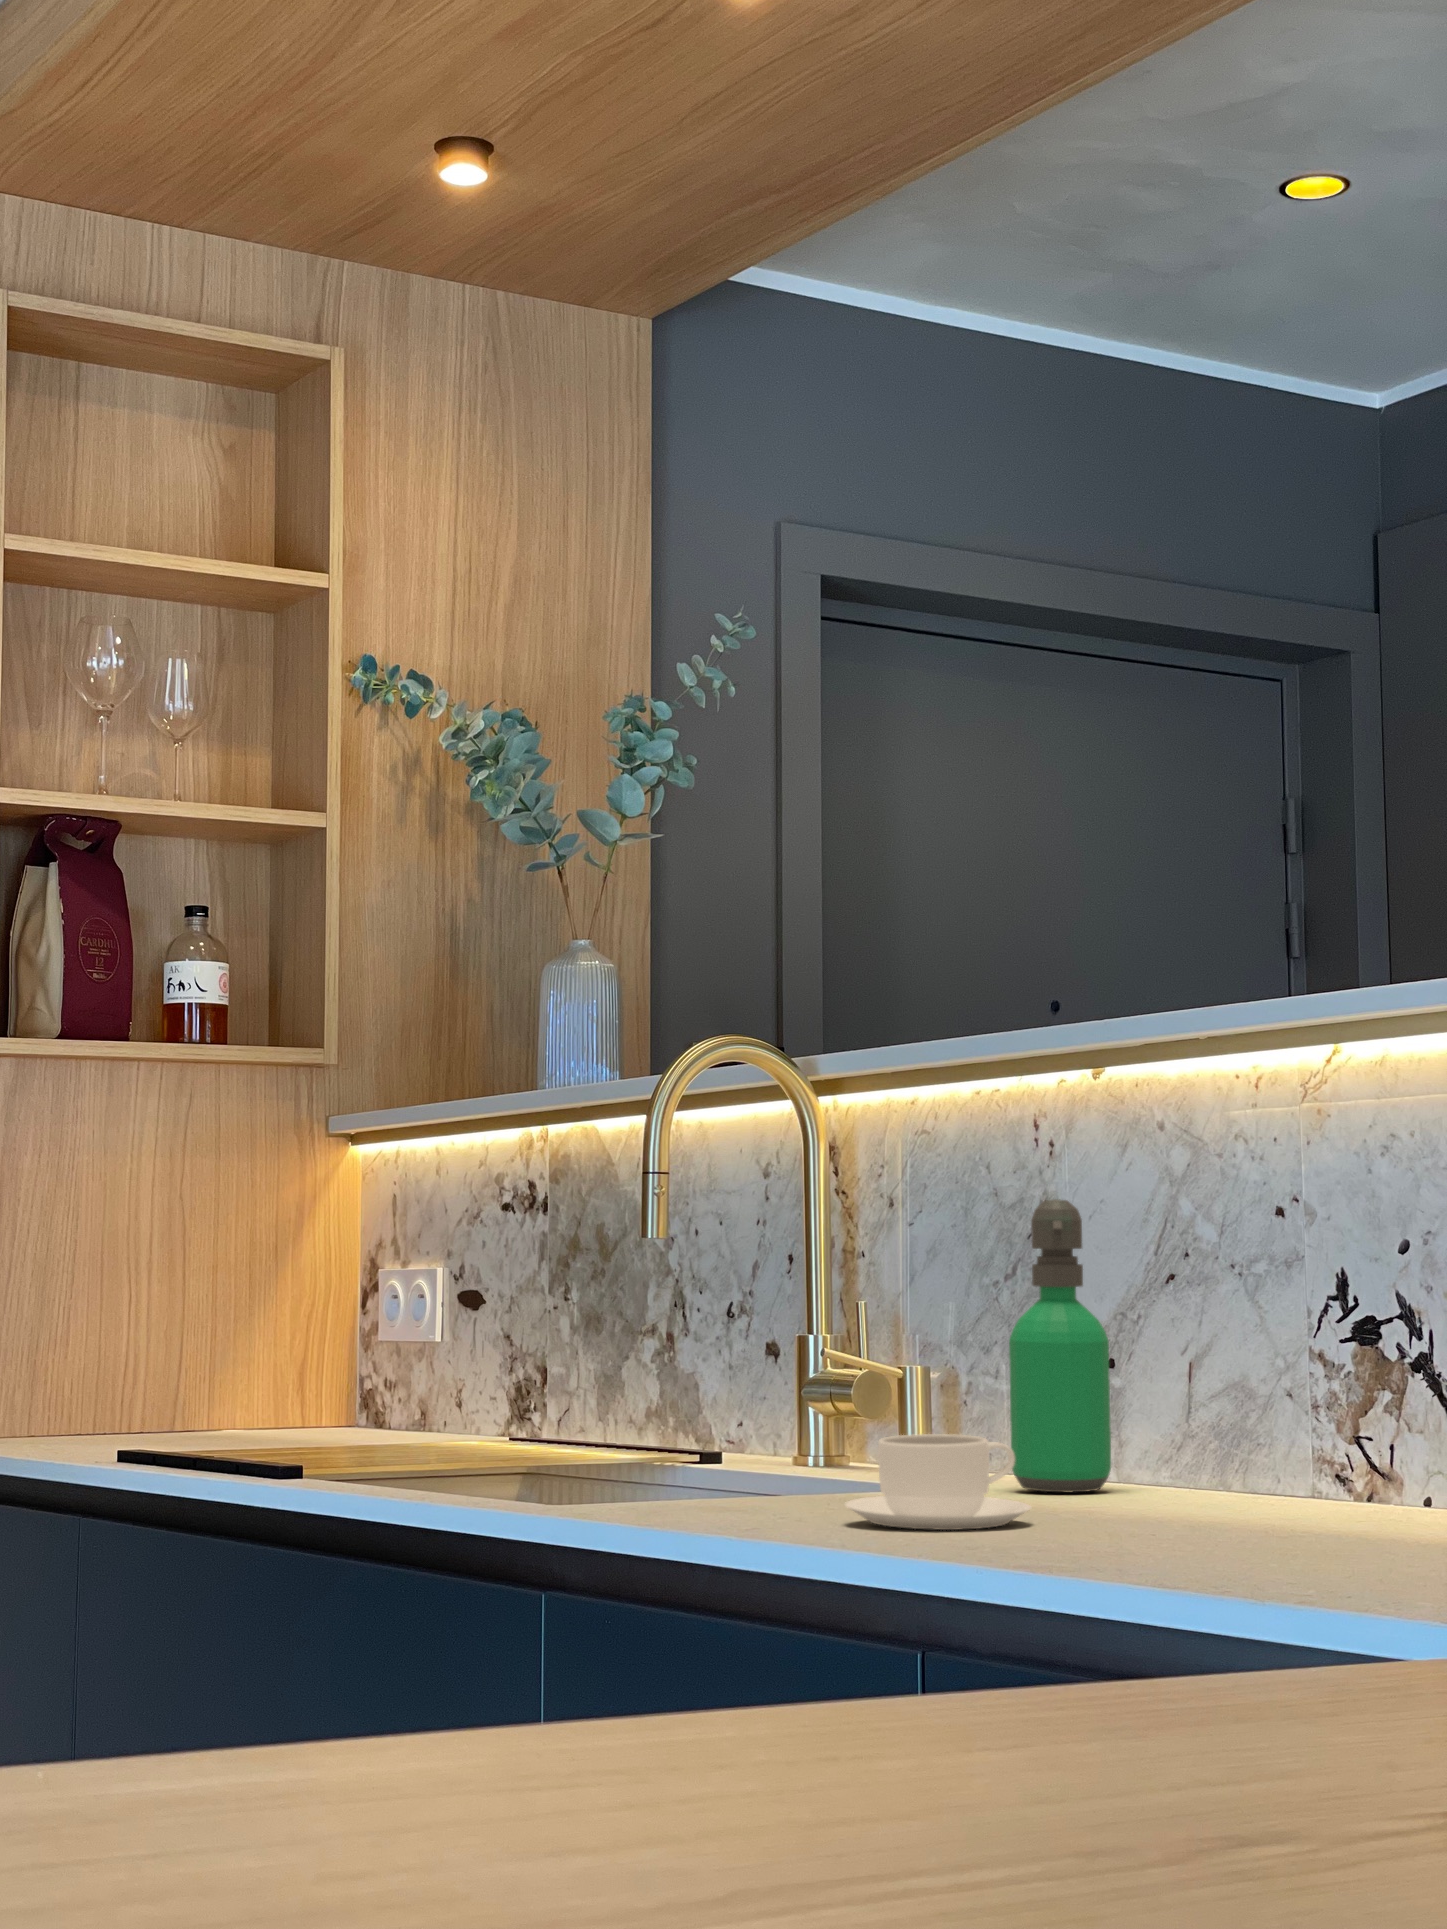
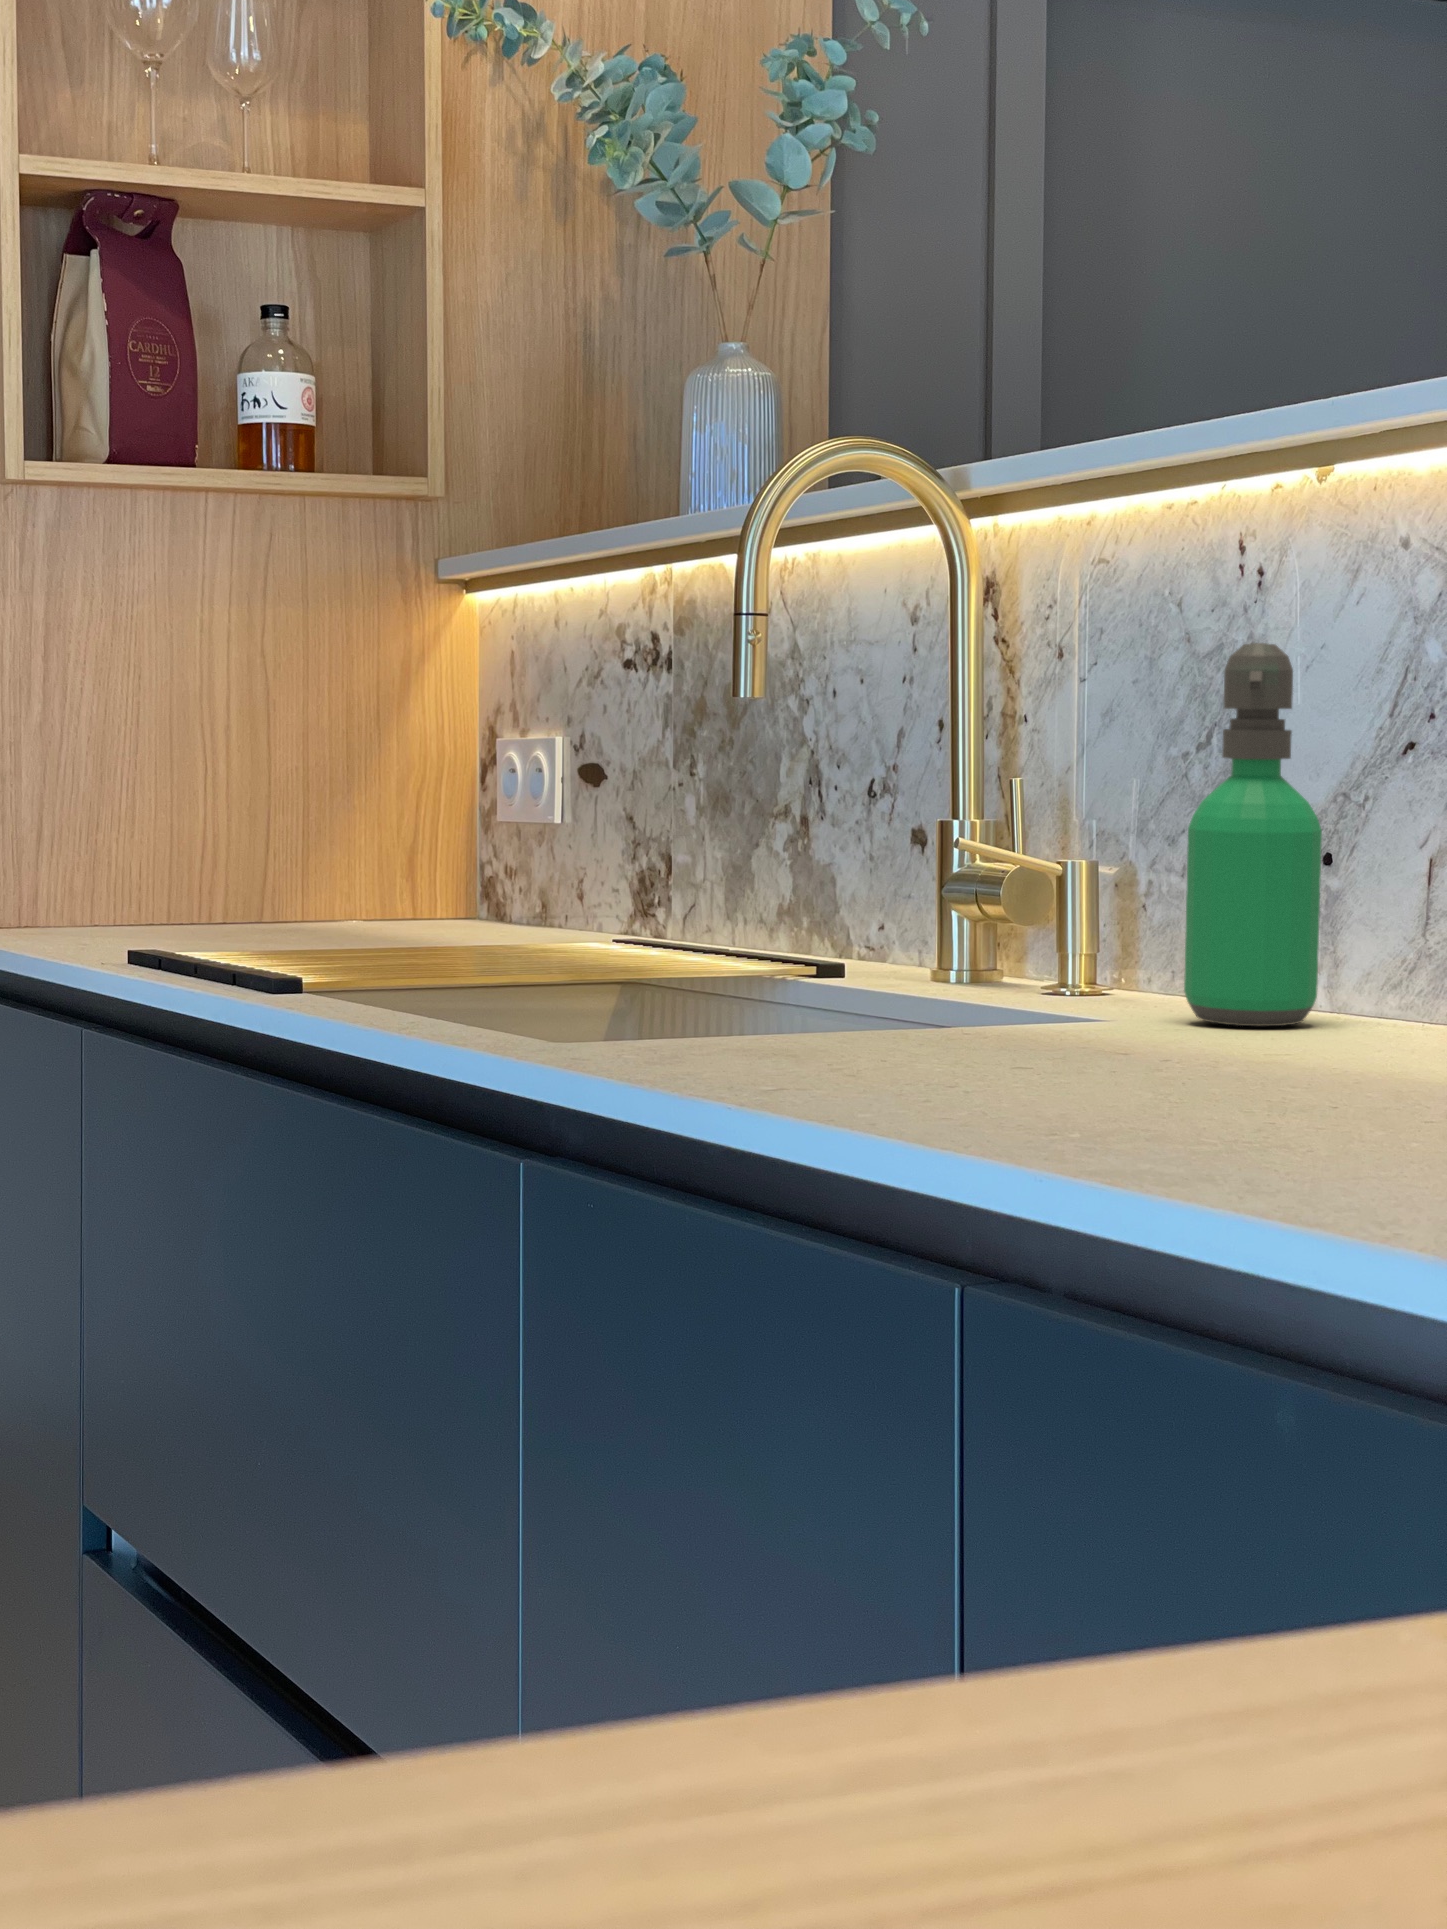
coffee cup: present [845,1434,1031,1530] -> none [919,954,1177,1085]

